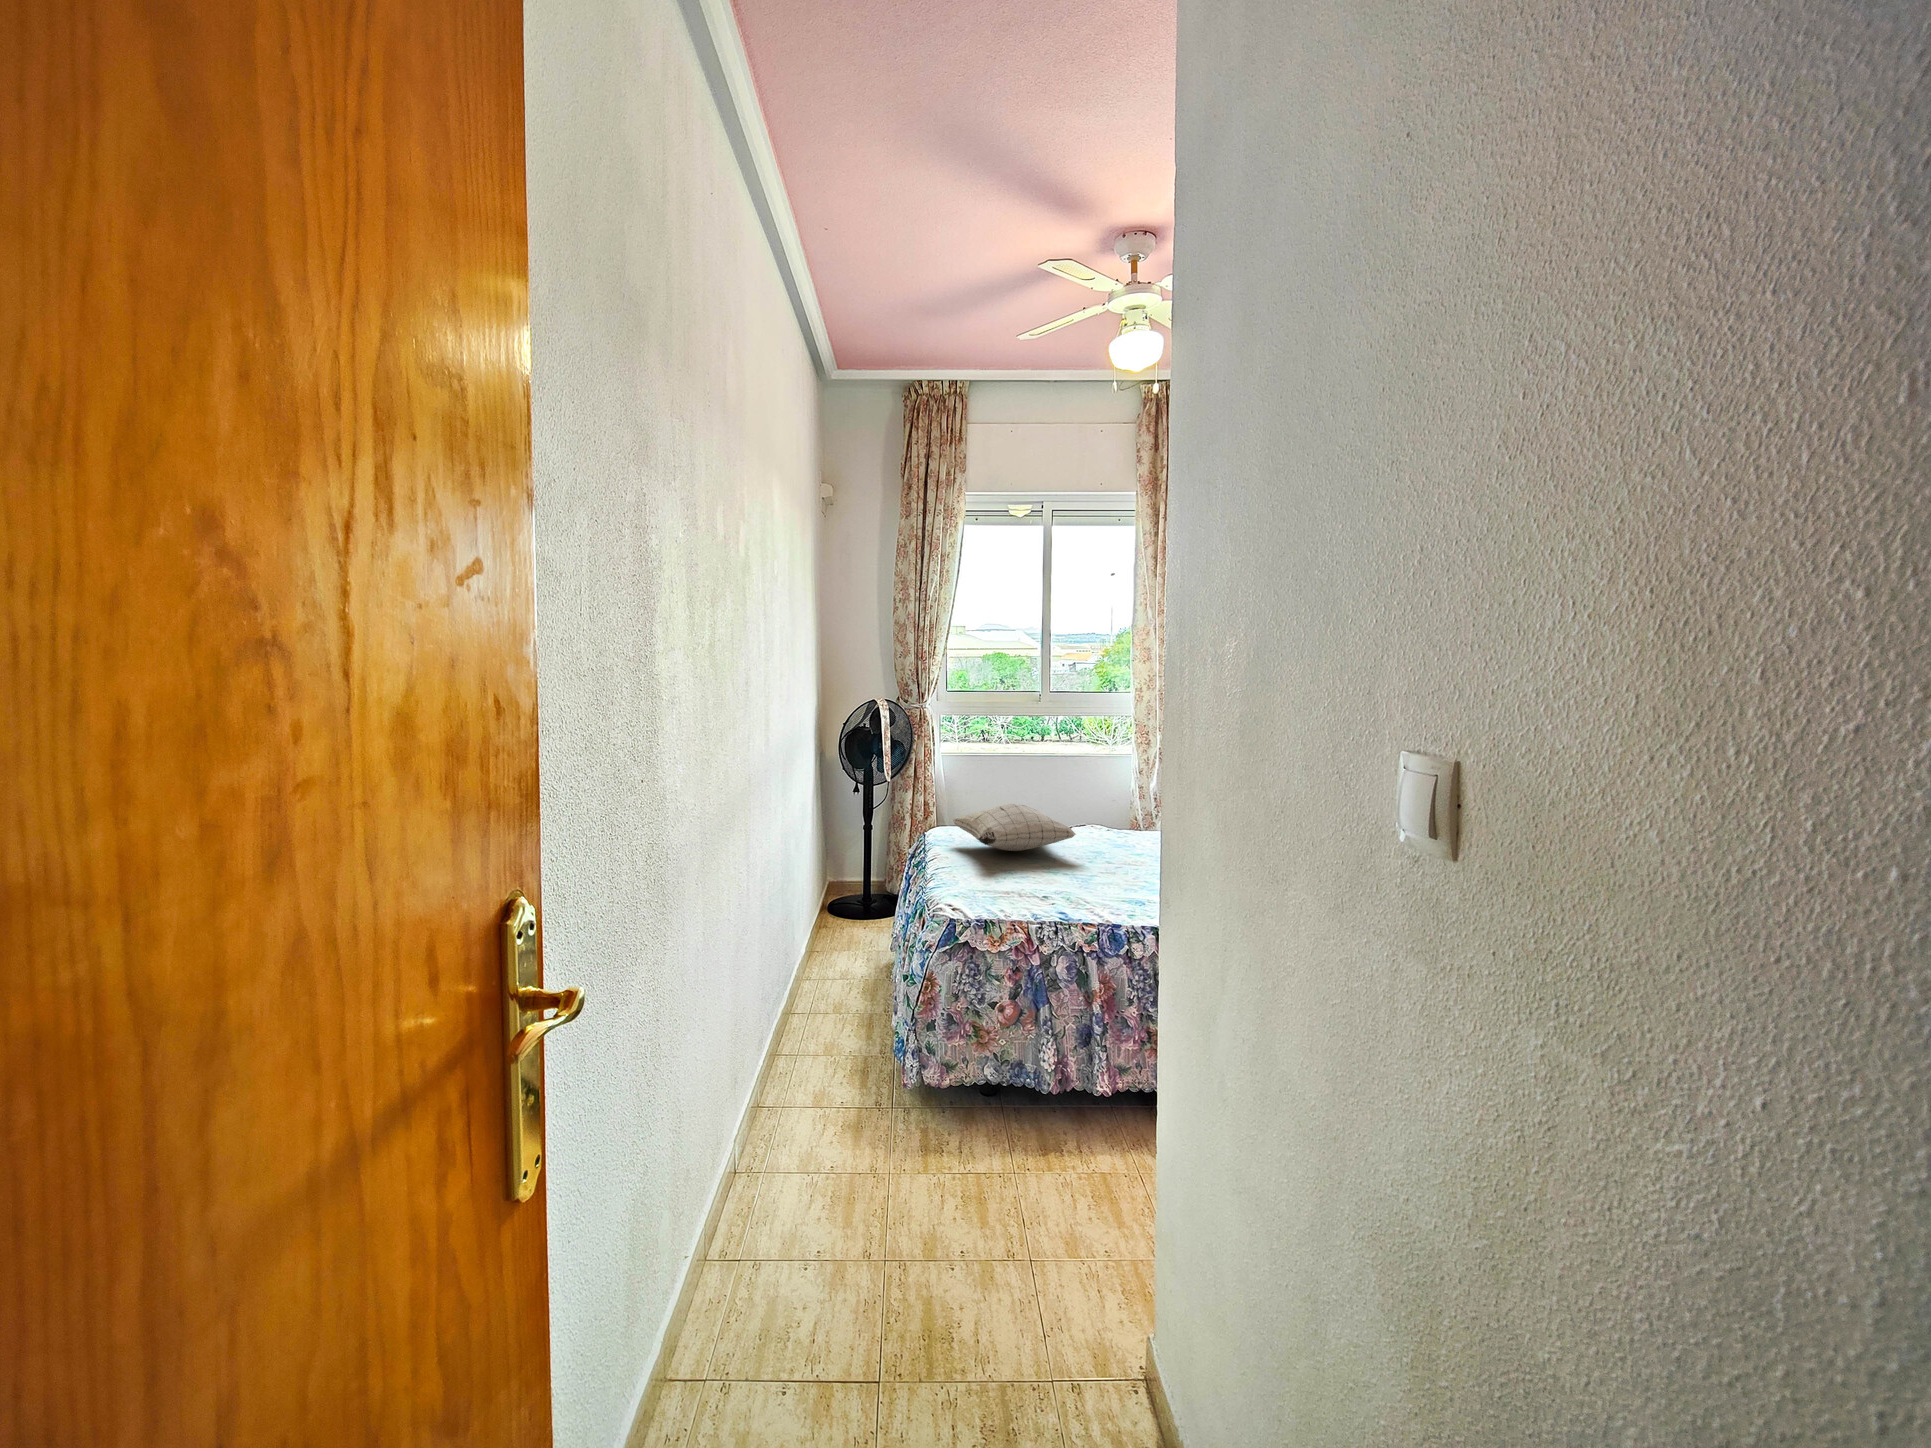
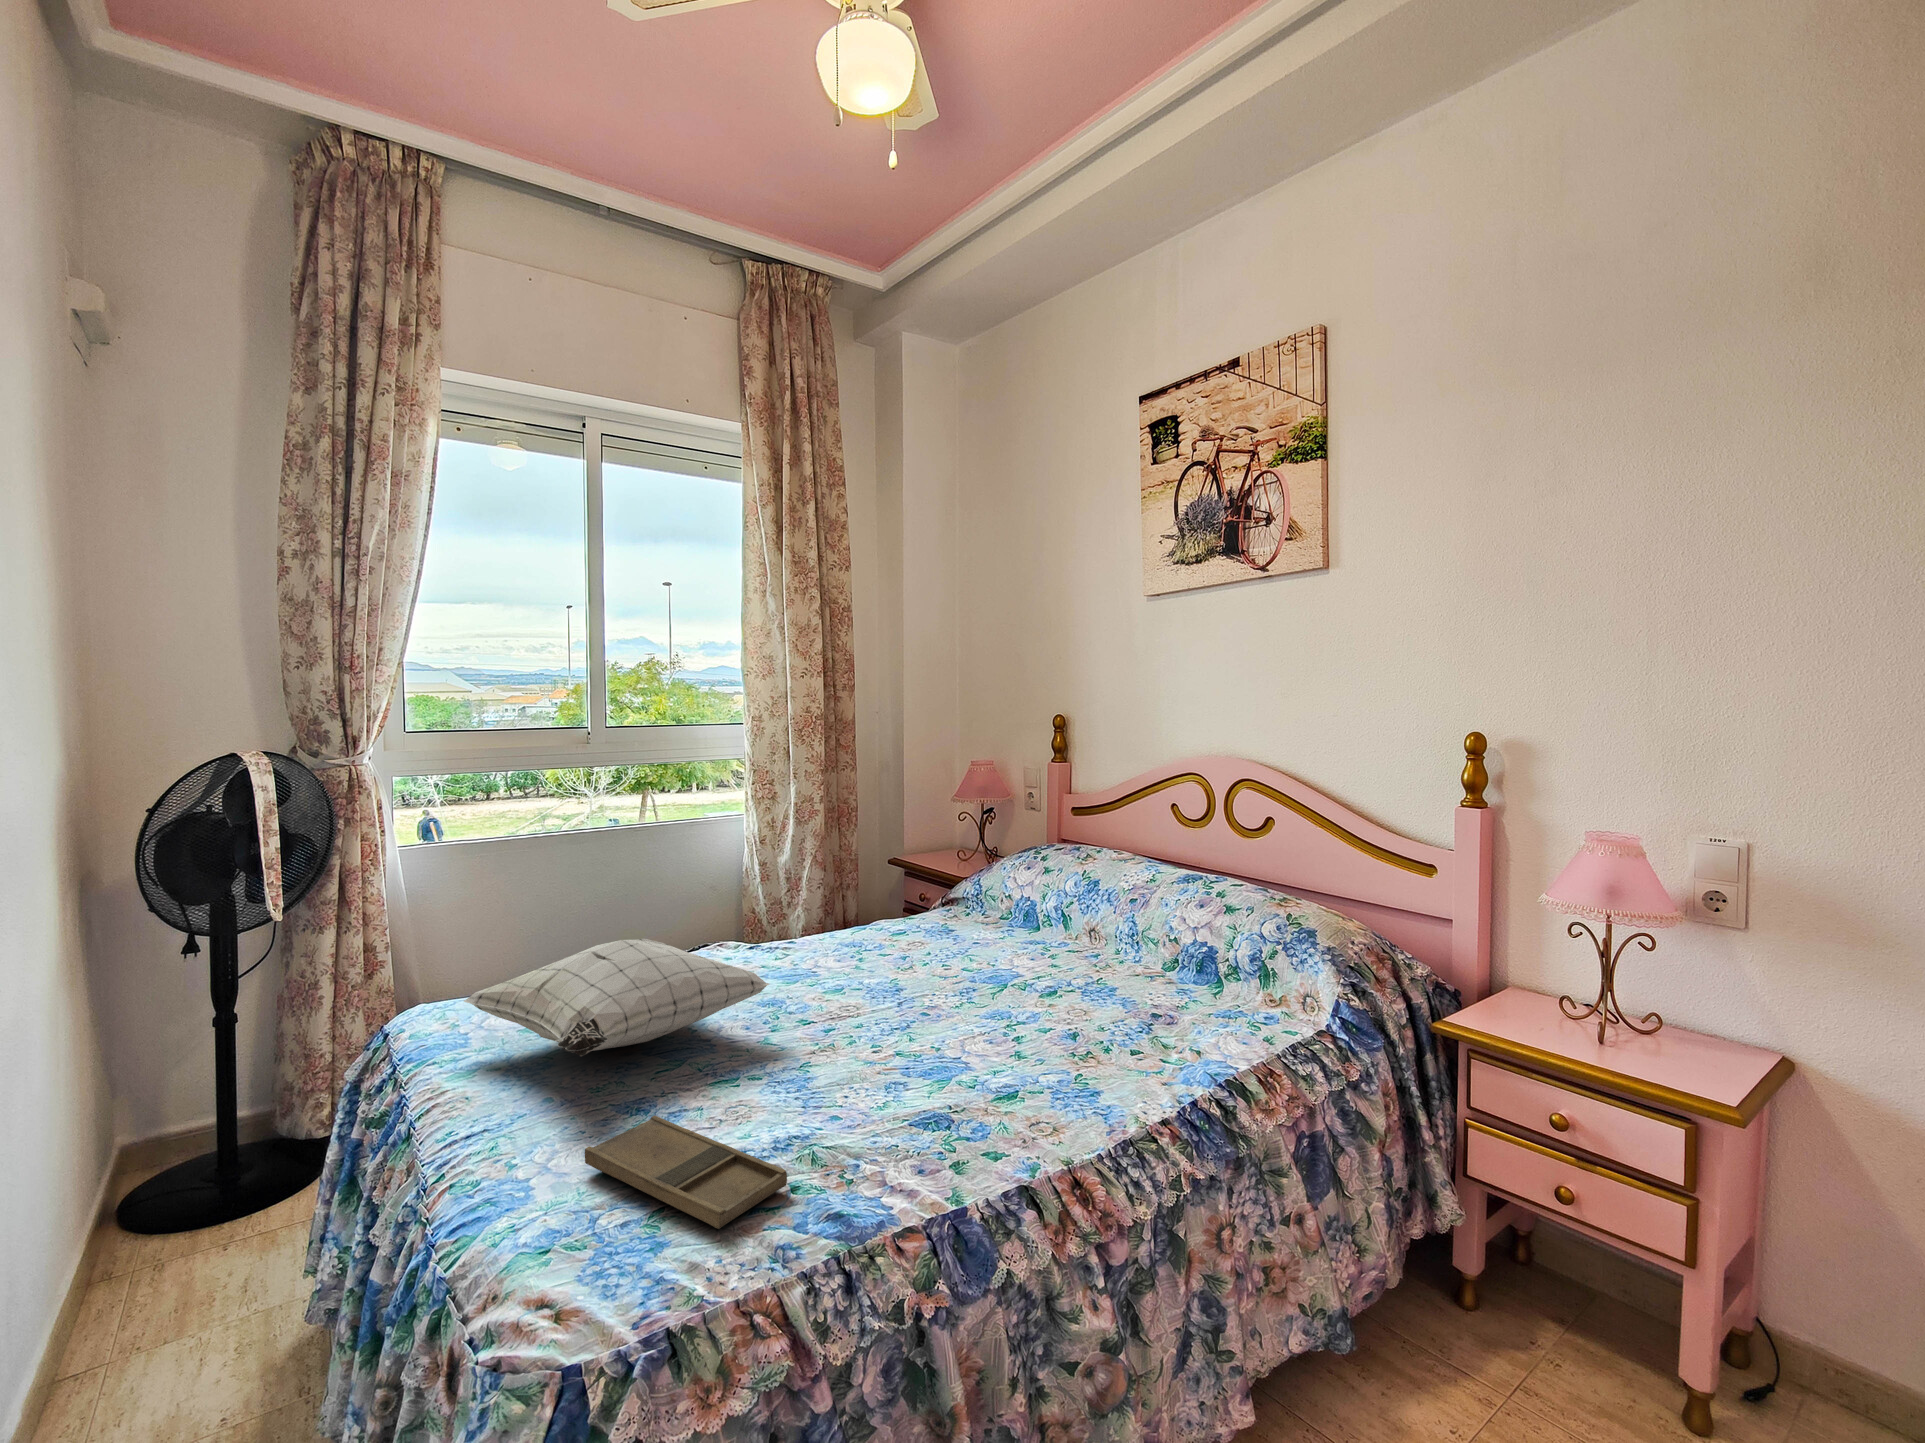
tray: none [979,871,1046,904] -> present [585,1116,787,1229]

